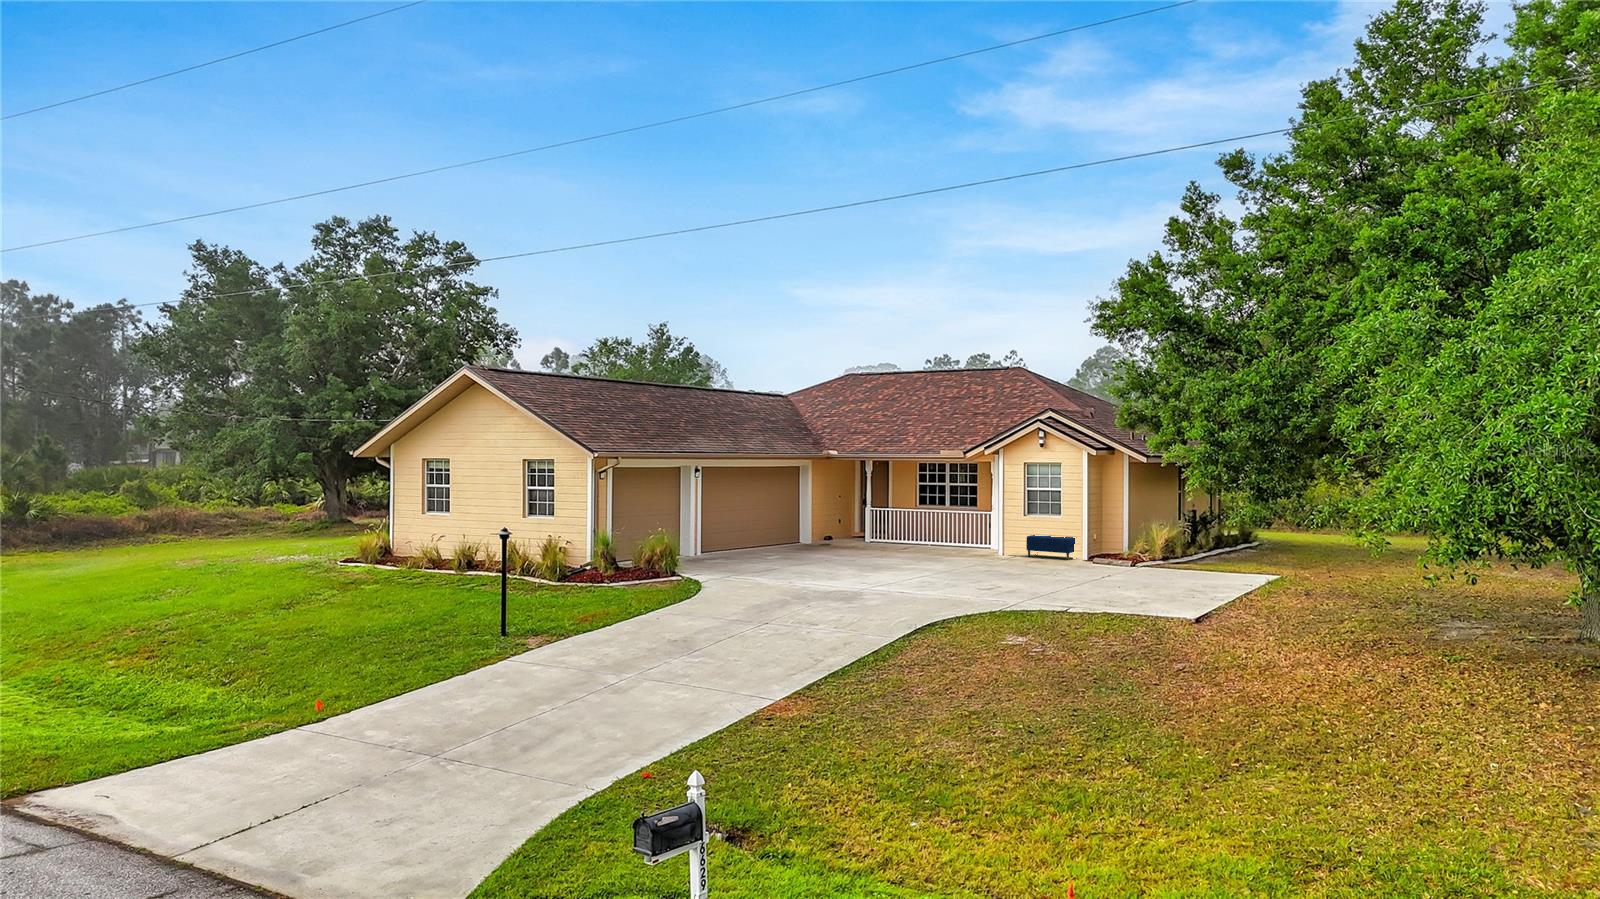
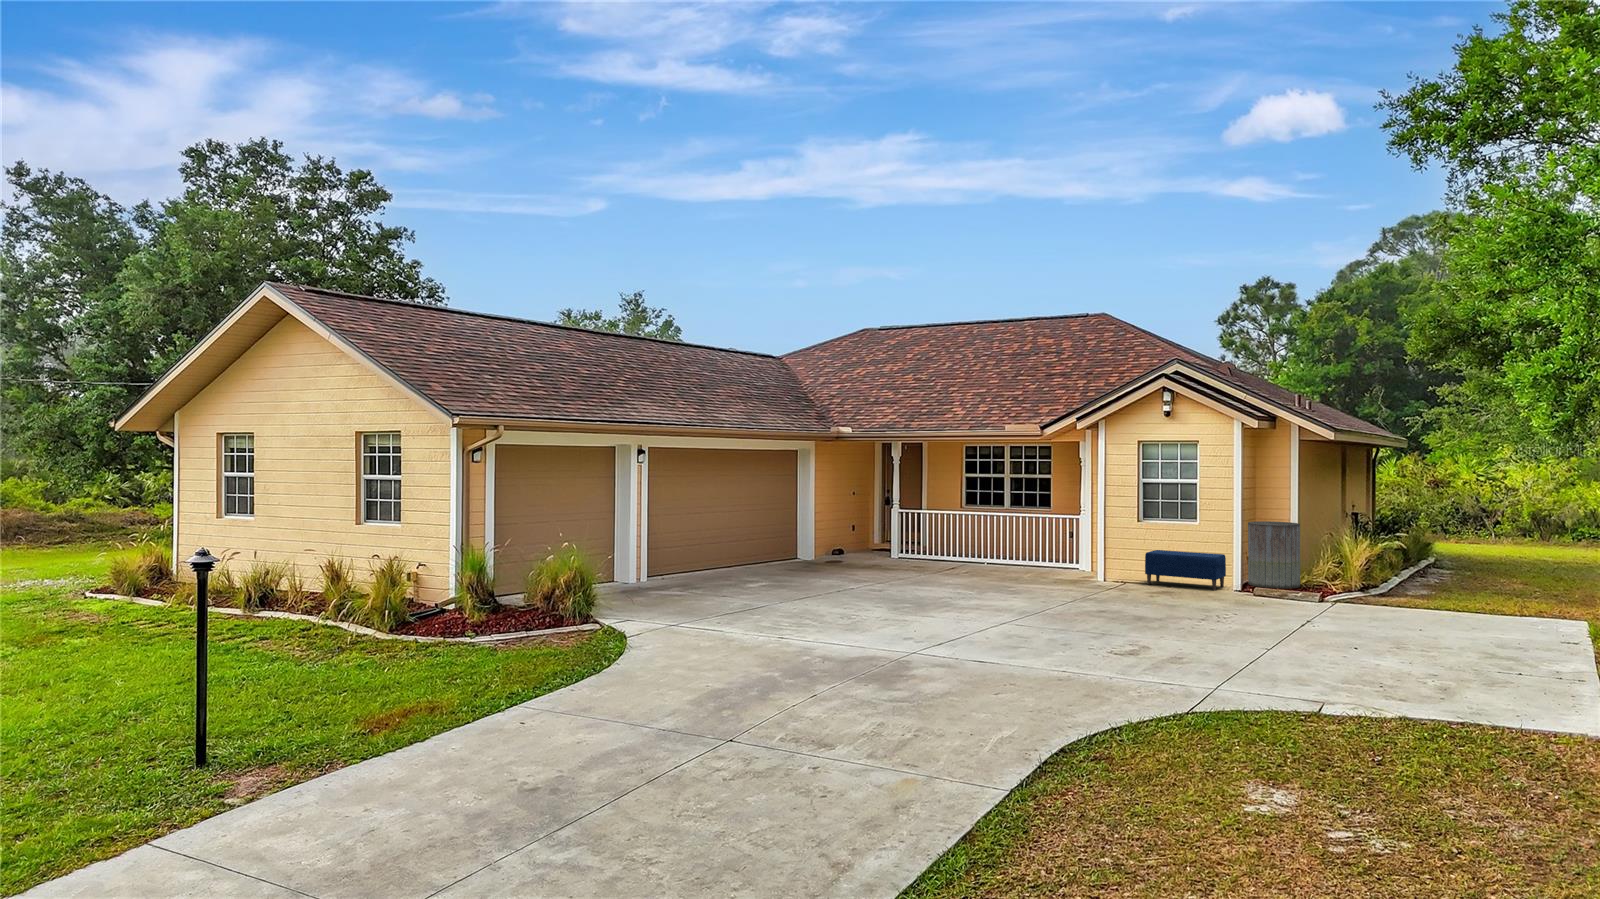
trash can: none [1093,516,1125,559] -> present [1248,521,1300,589]

